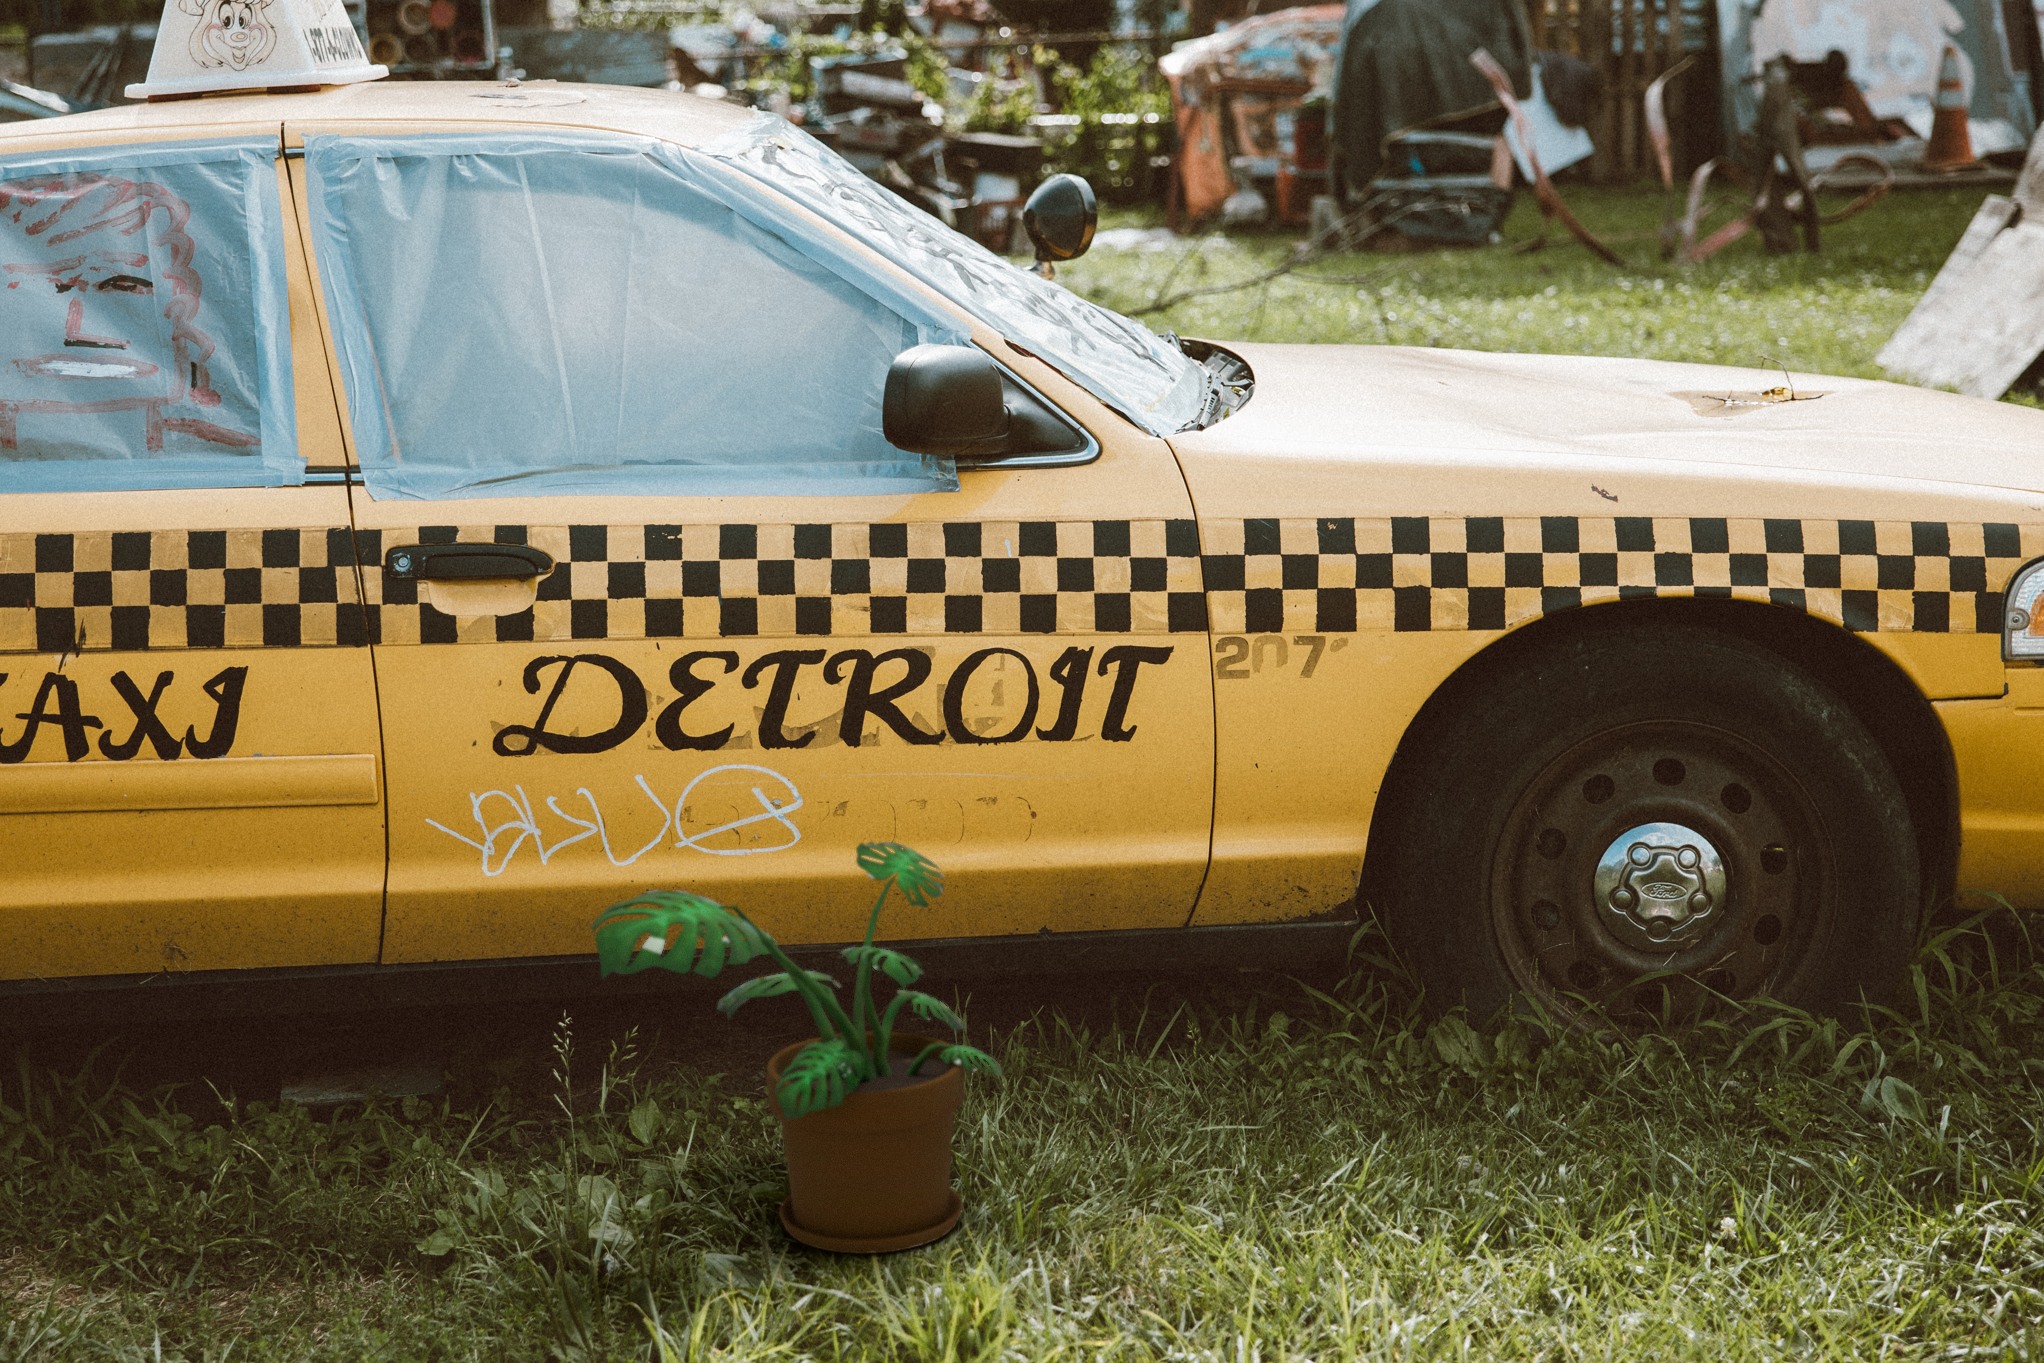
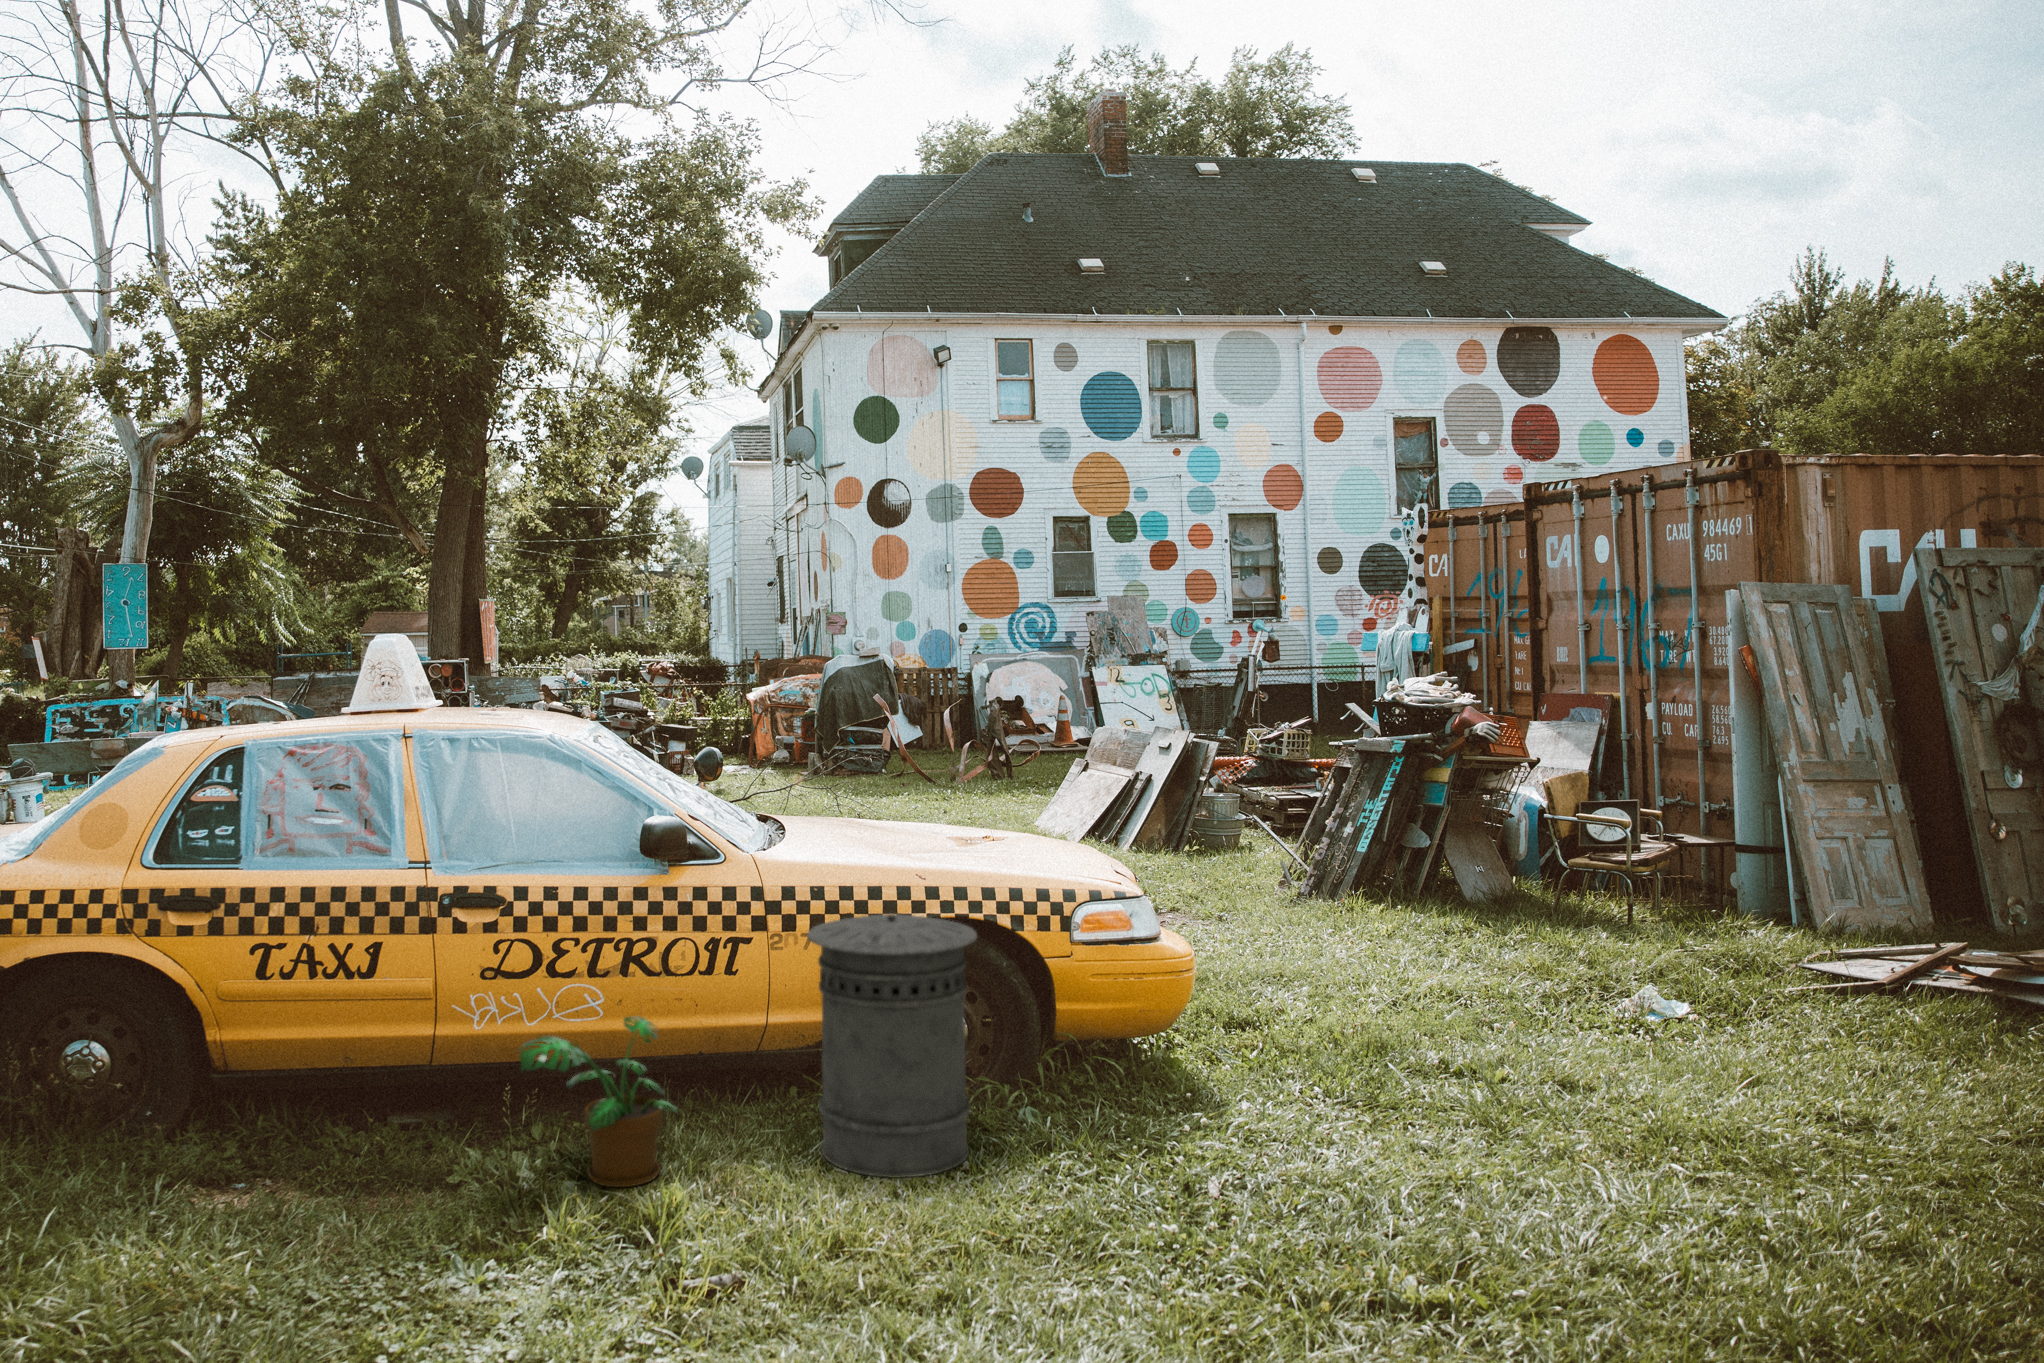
trash can: none [1323,579,1782,1233] -> present [807,913,977,1178]

